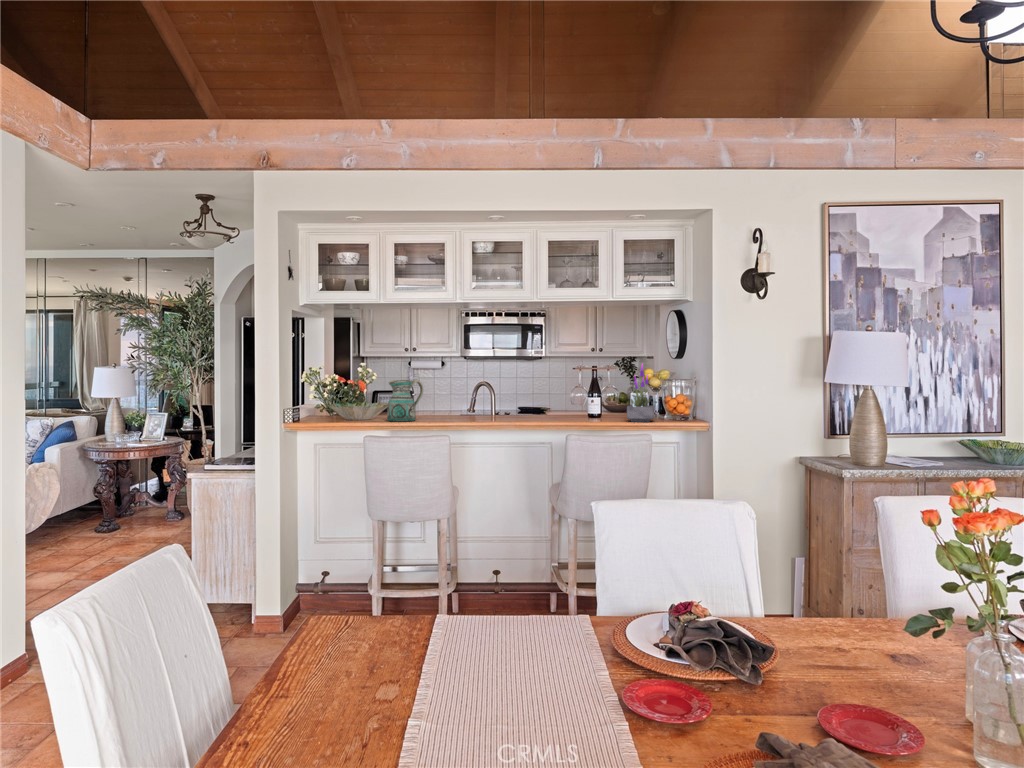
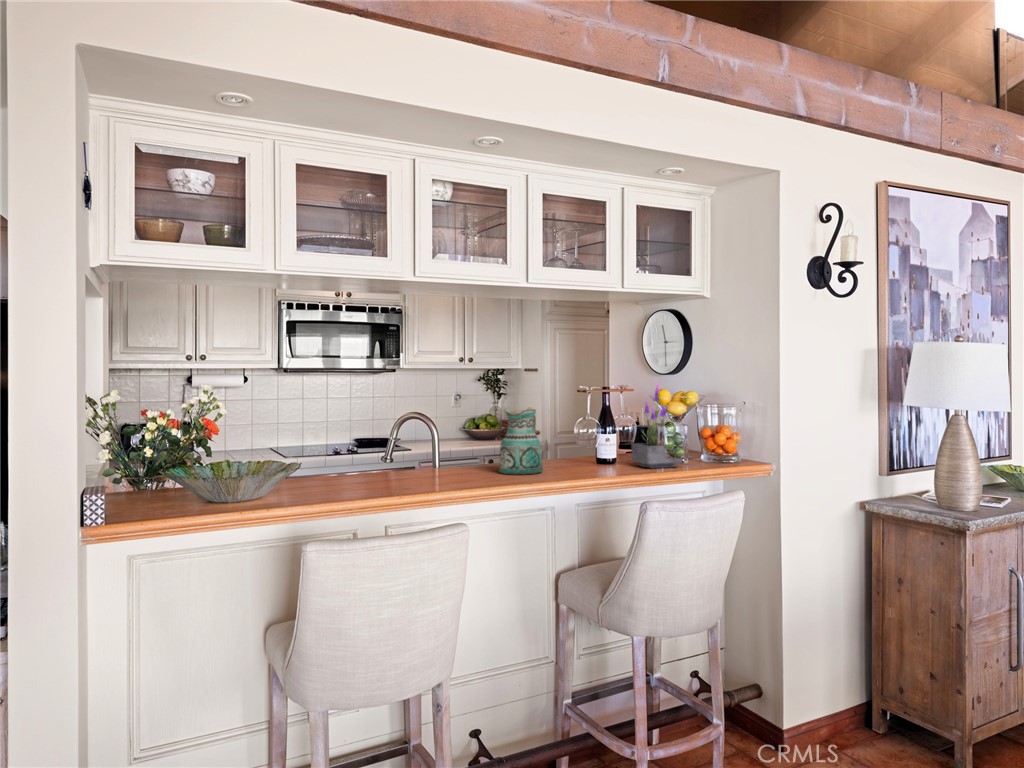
ceramic pitcher: present [387,379,423,422] -> present [499,408,543,474]

